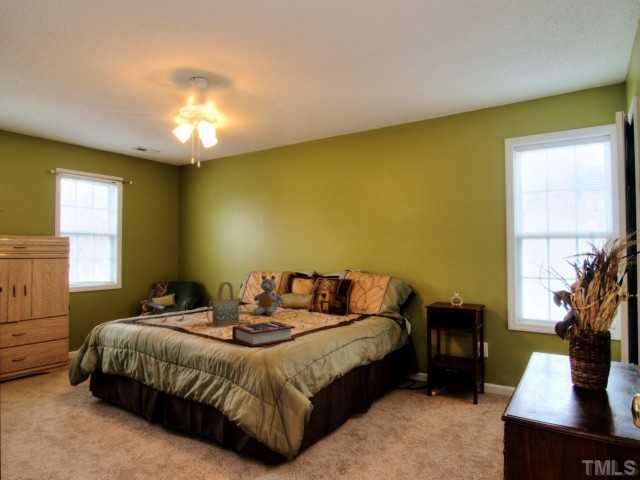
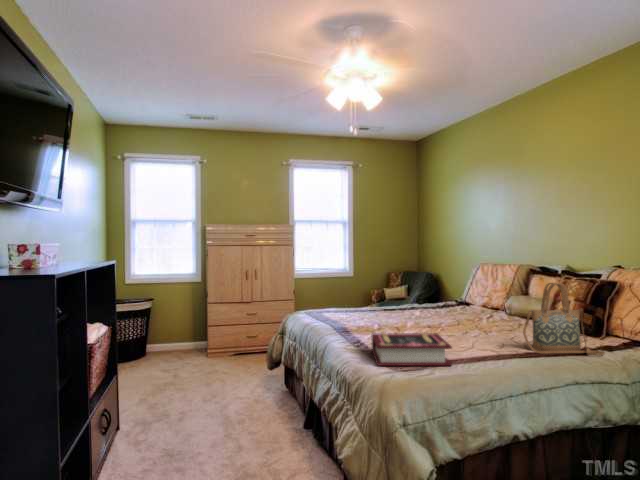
stuffed bear: present [253,275,284,315] -> none [450,268,496,324]
handbag: present [207,282,251,327] -> present [523,283,605,356]
laptop: present [147,289,185,322] -> none [321,278,368,318]

